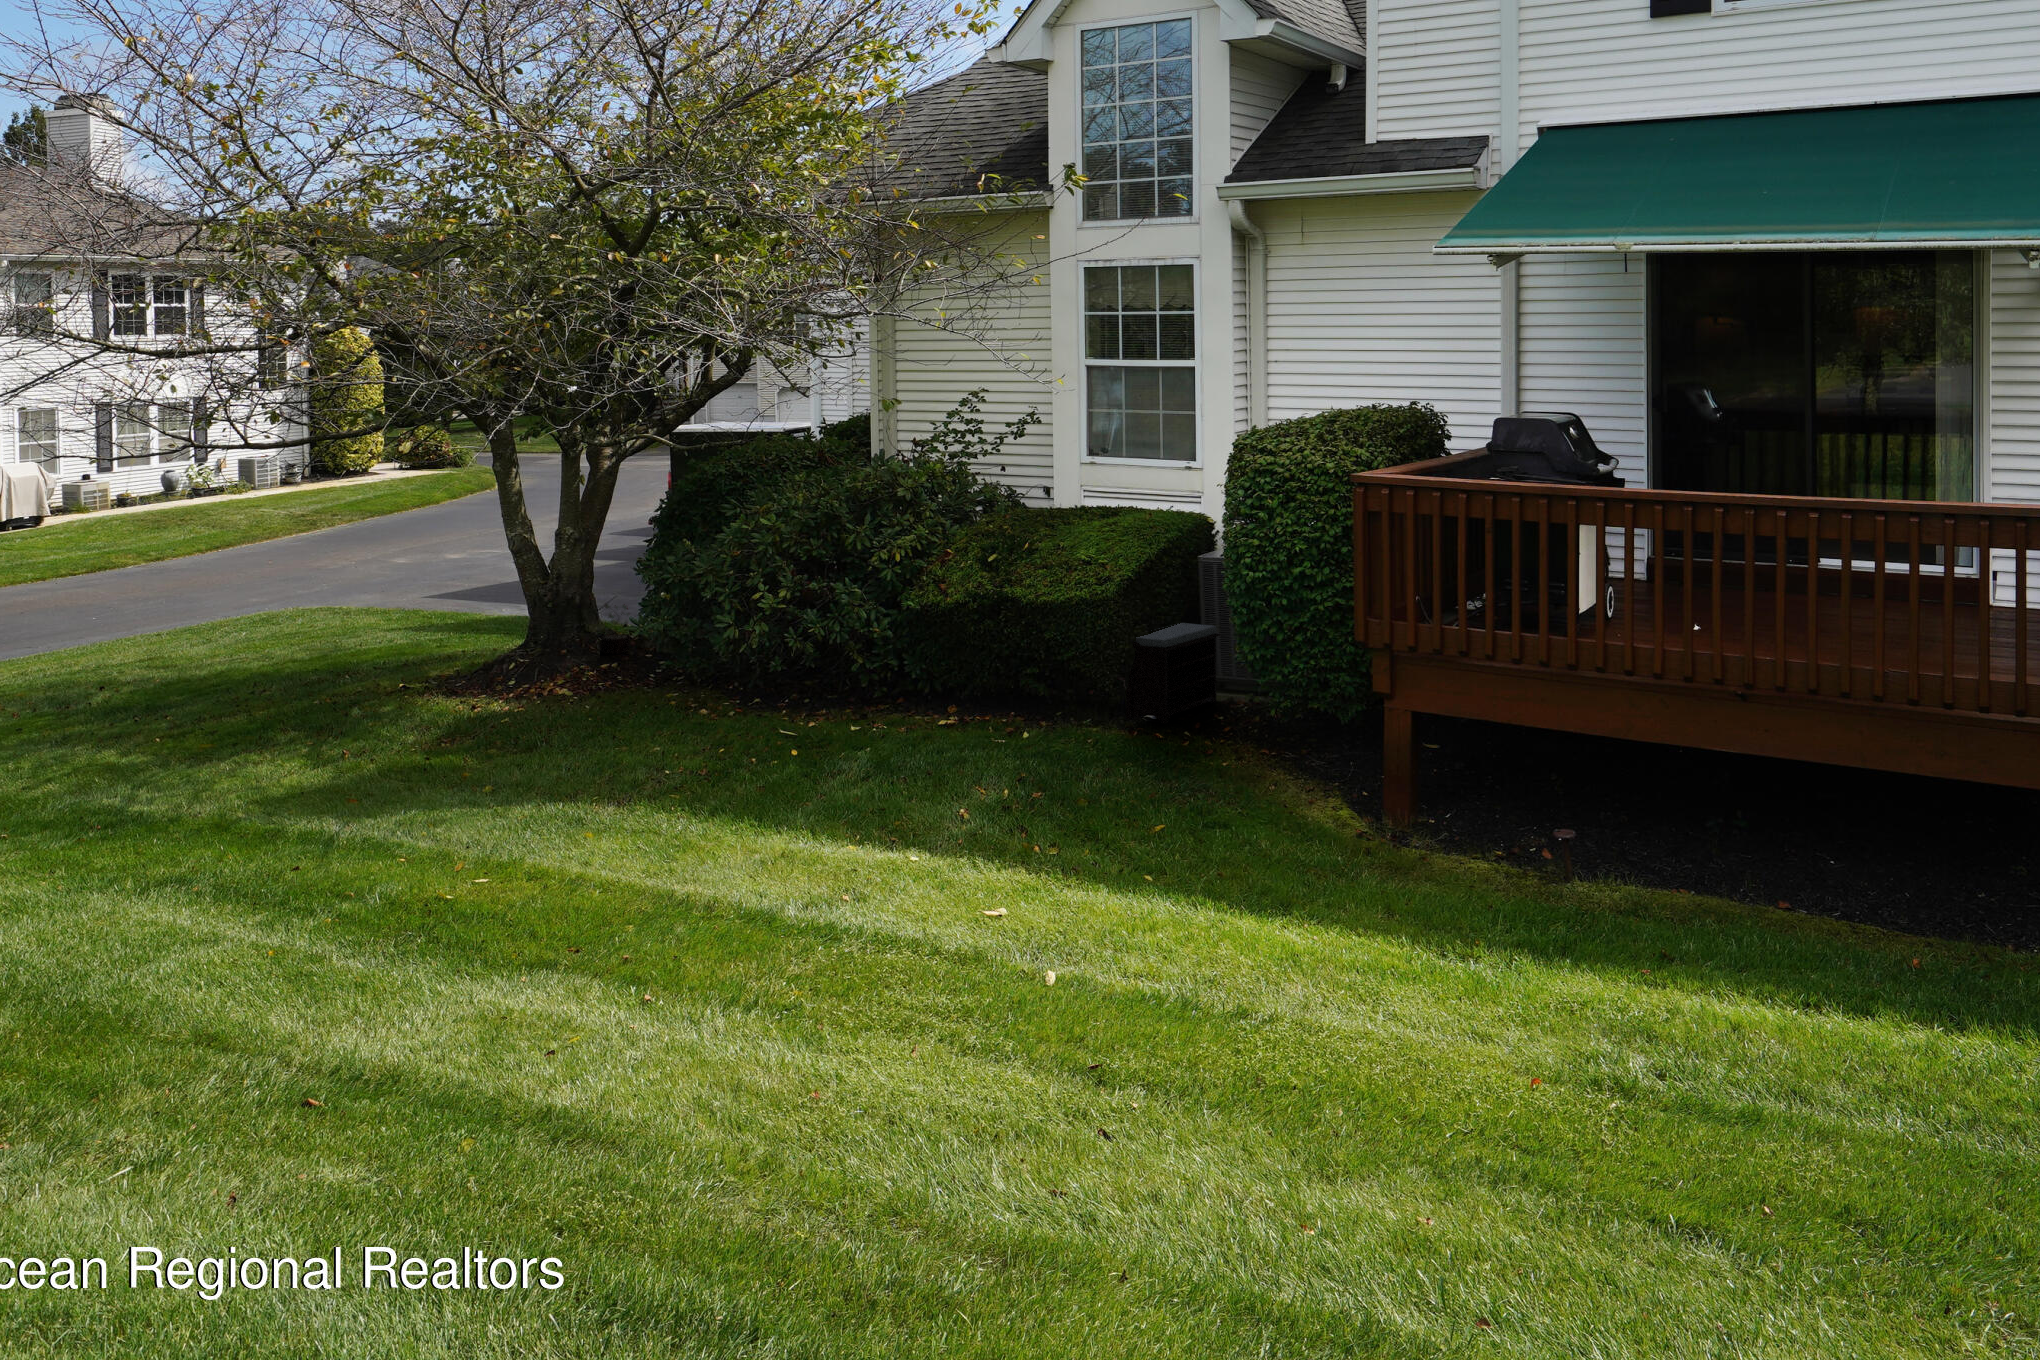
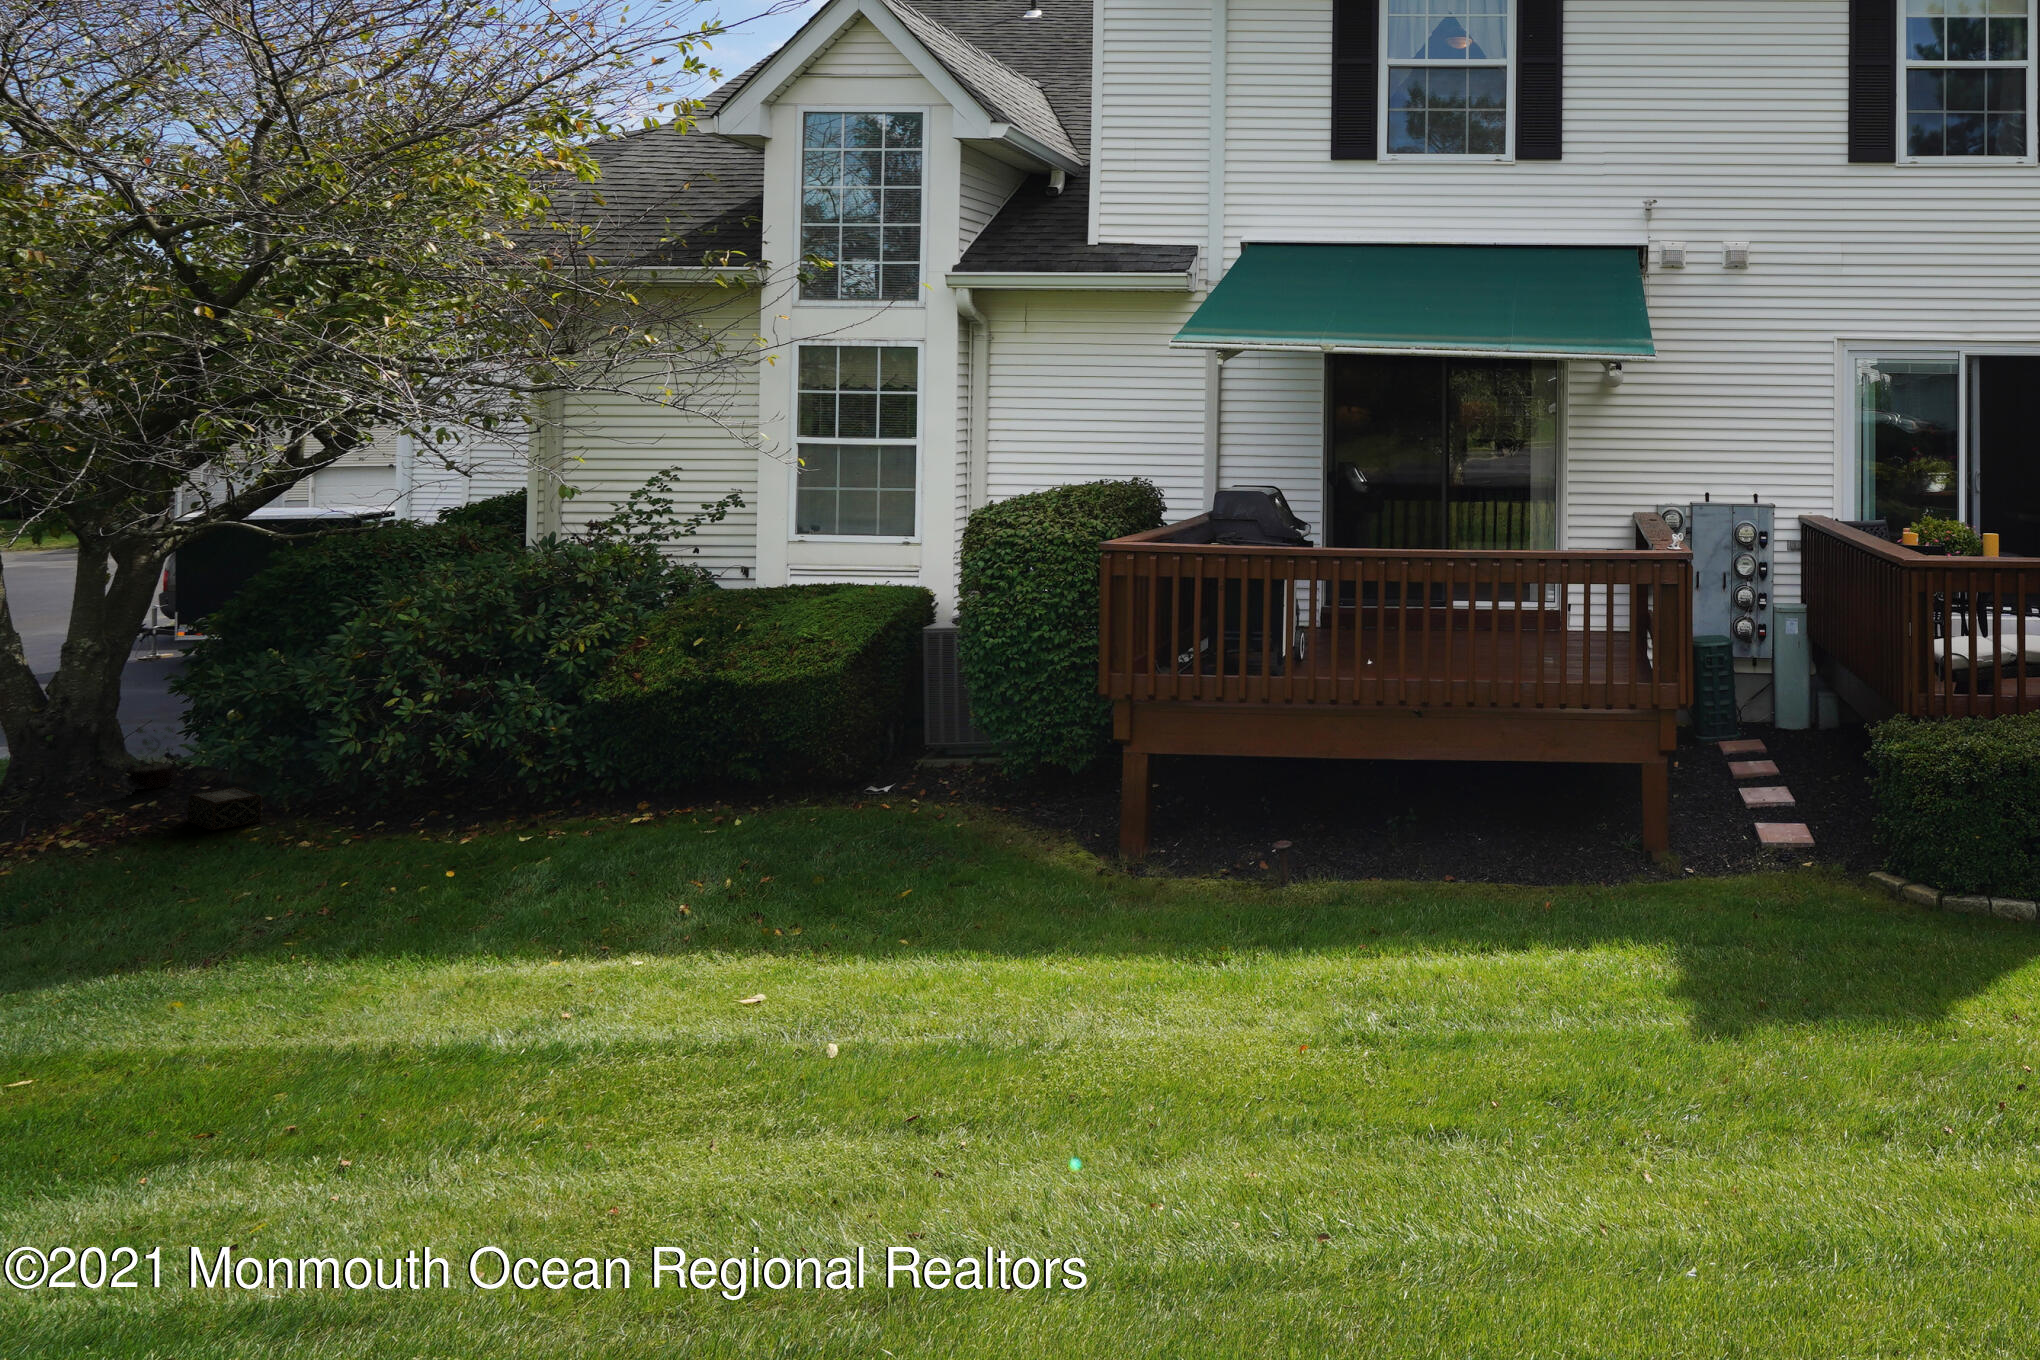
bench: present [1126,623,1220,724] -> none [844,693,942,797]
woven basket: none [636,657,682,689] -> present [188,787,262,830]

